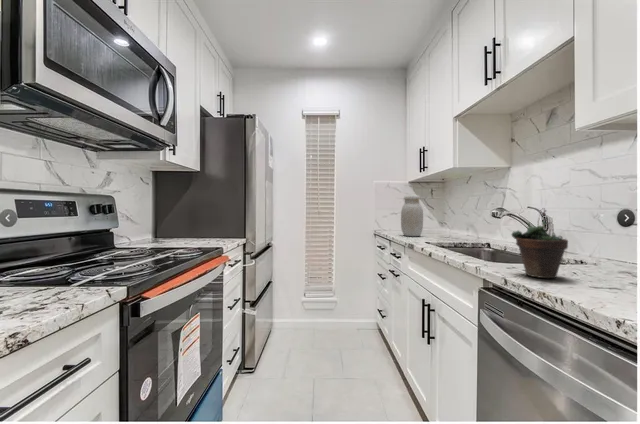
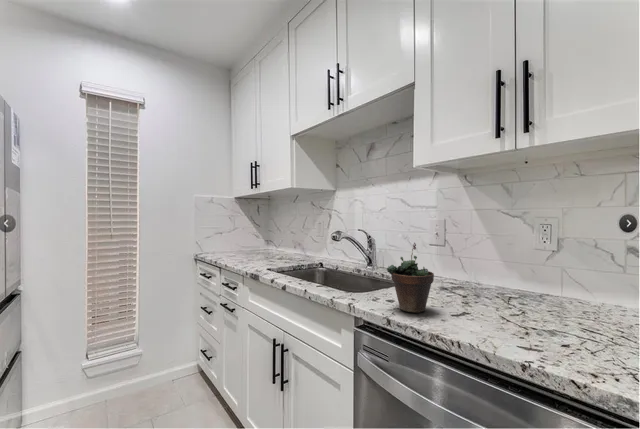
jar: present [401,195,423,236] -> none [233,215,258,261]

